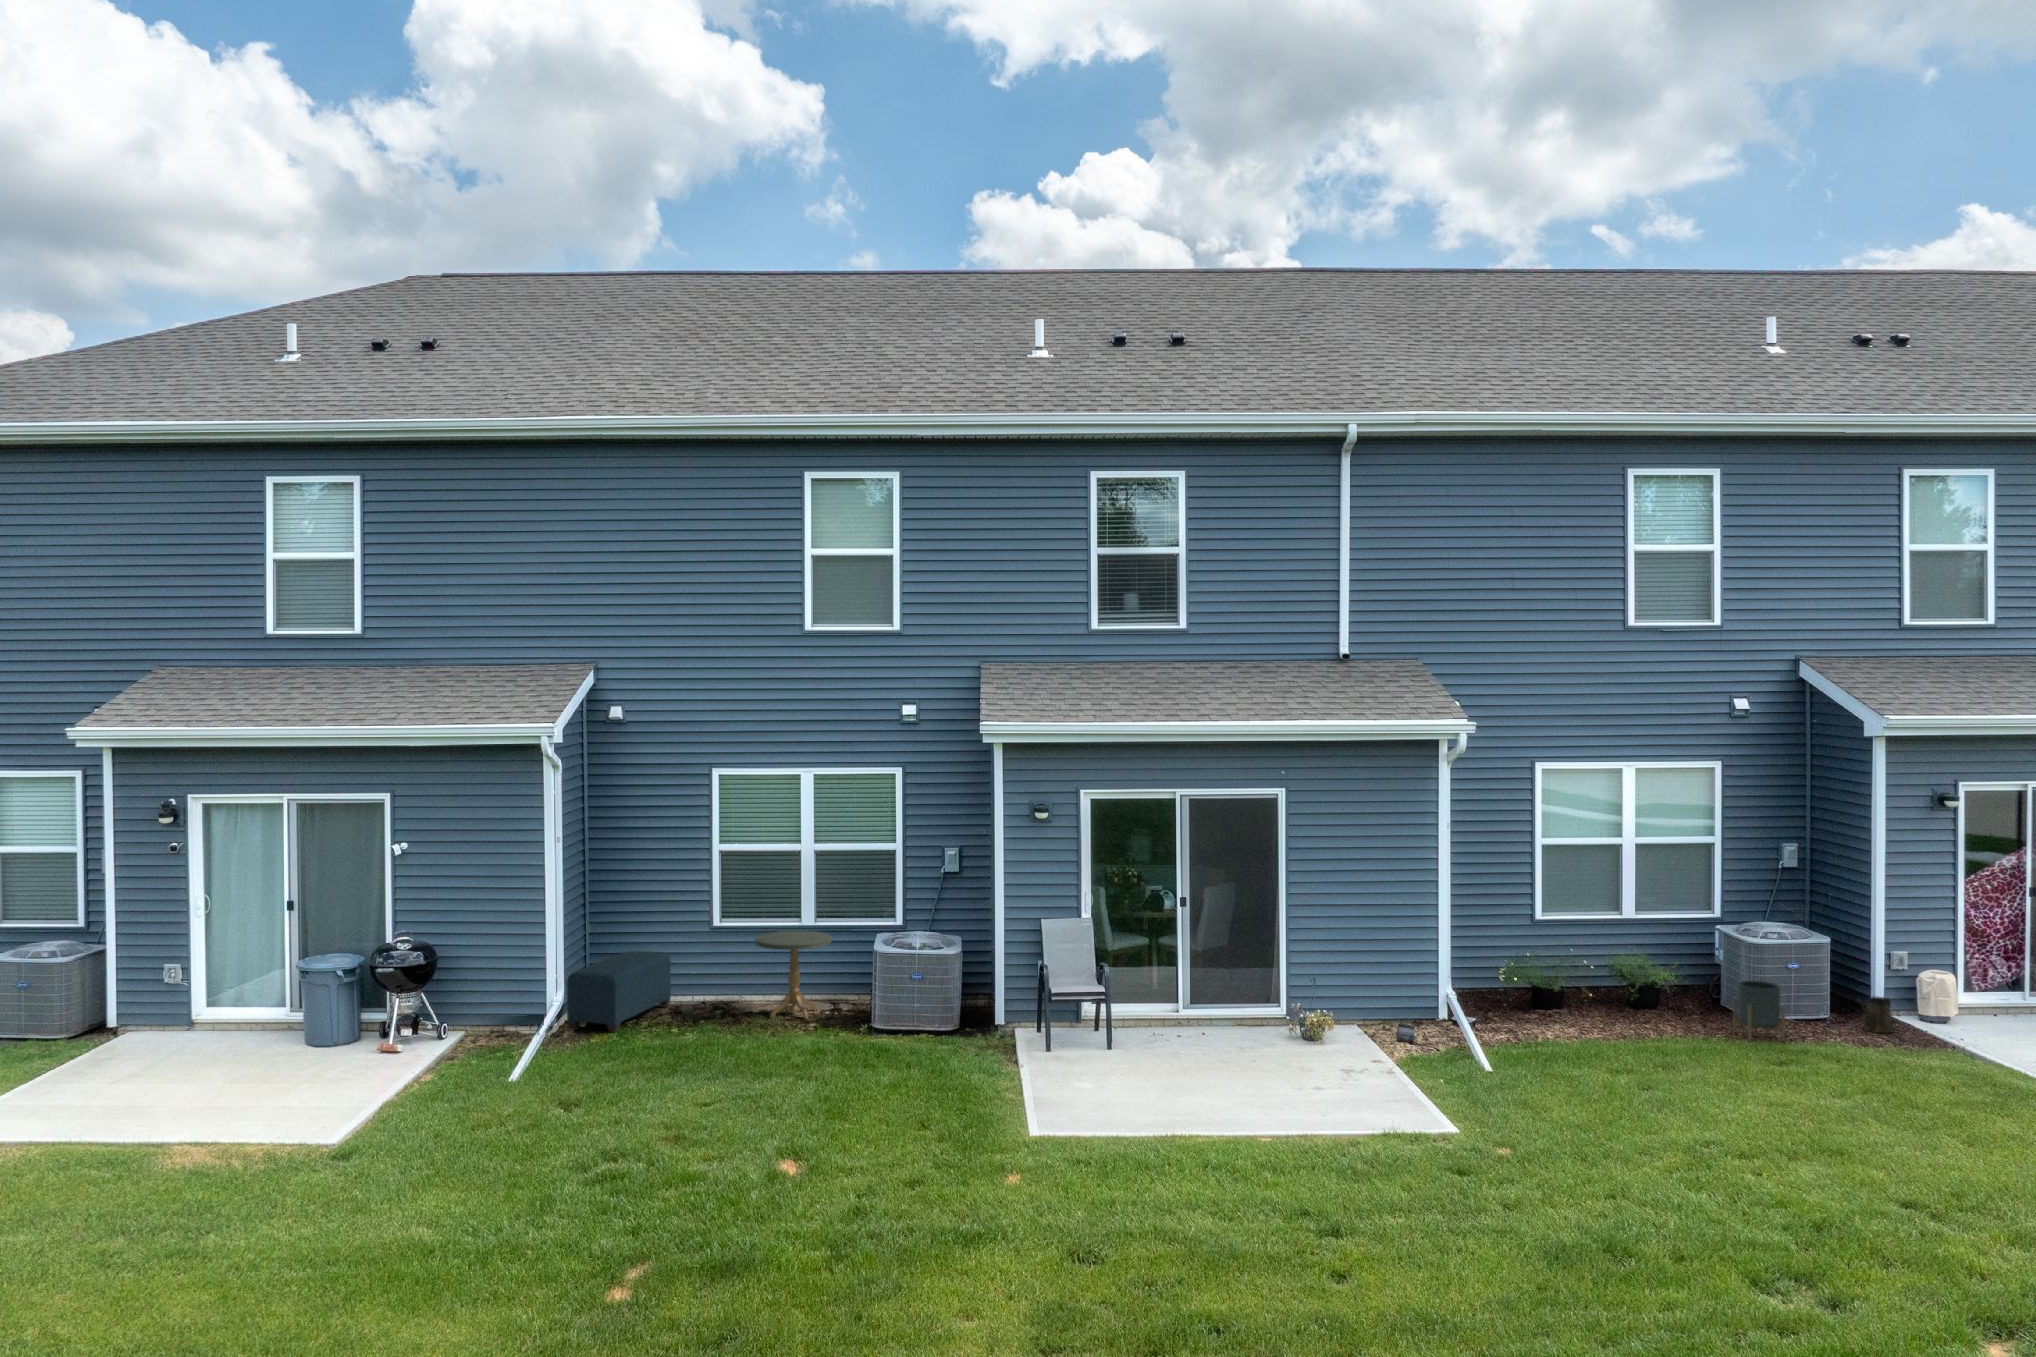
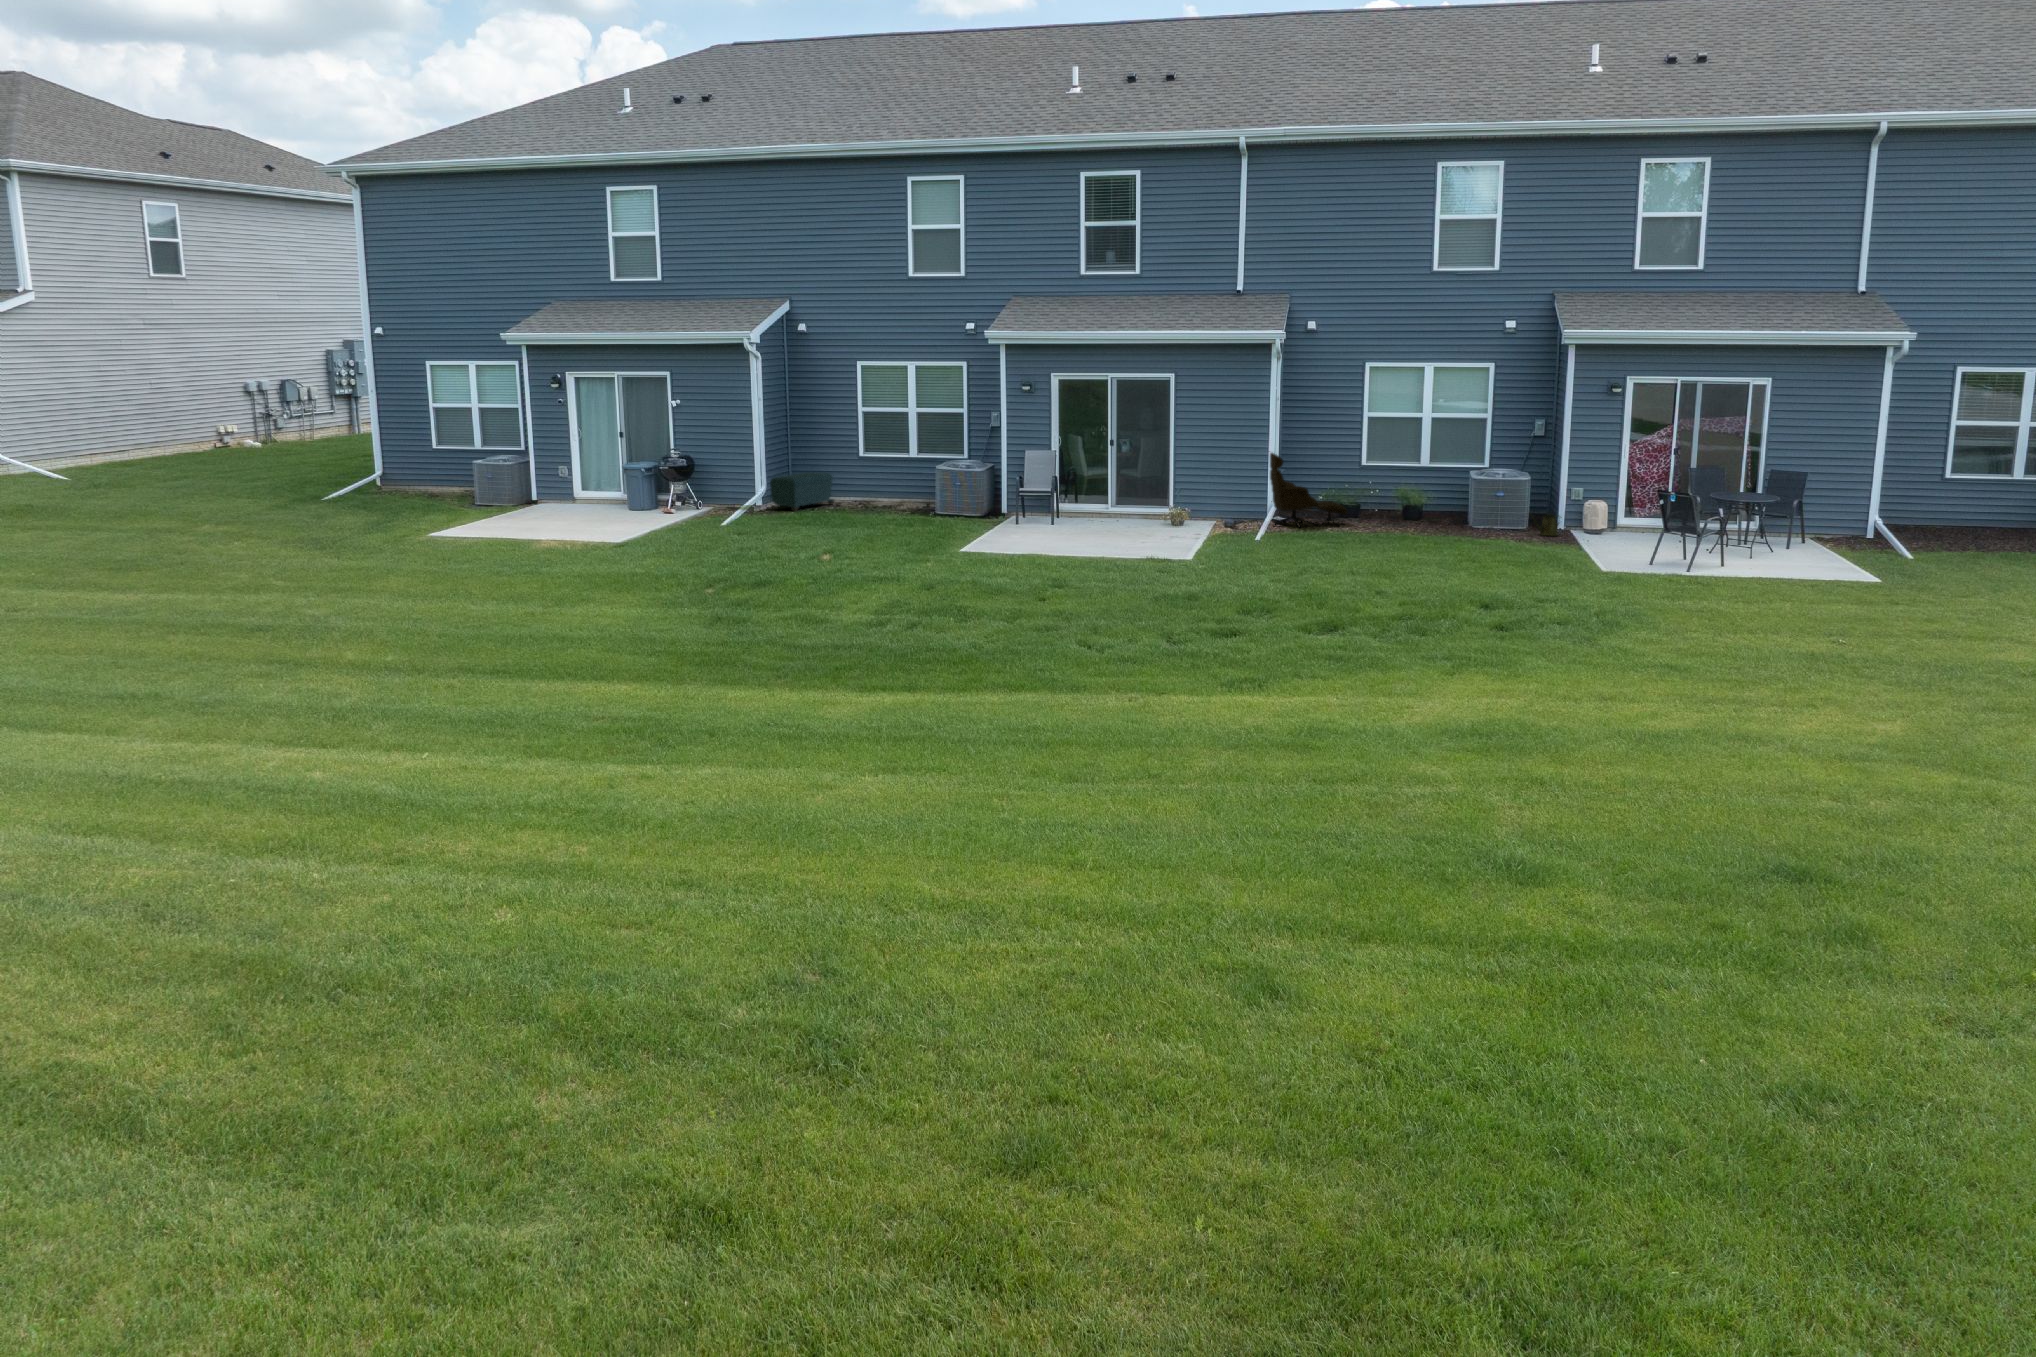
lounge chair: none [1421,907,1557,1034] -> present [1270,453,1347,528]
side table: present [756,931,831,1019] -> none [876,462,921,511]
planter: present [1733,981,1785,1042] -> none [1448,500,1475,537]

